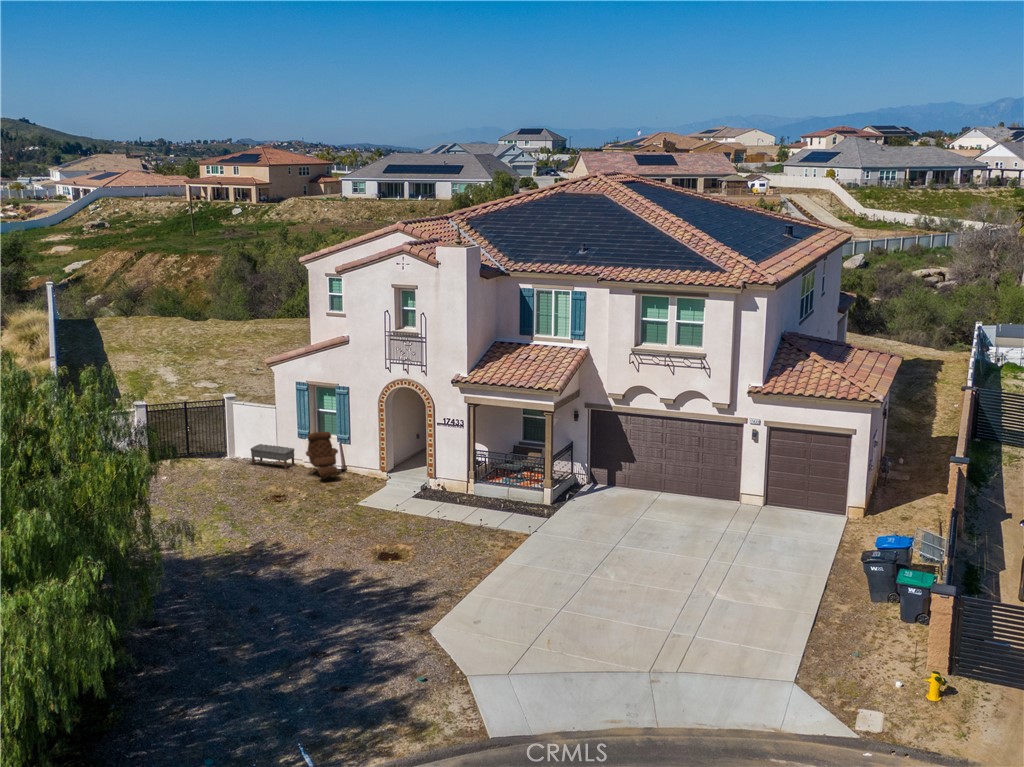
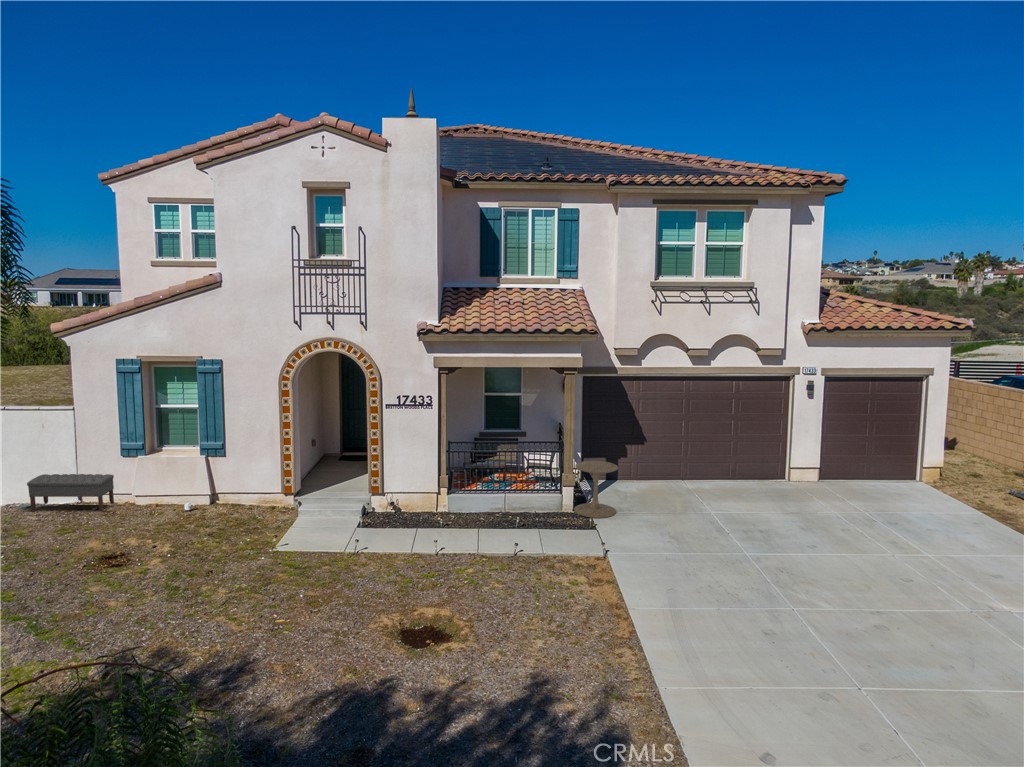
lounge chair: present [306,432,338,481] -> none [143,441,211,522]
pedestal table: none [546,474,575,513] -> present [574,461,618,518]

